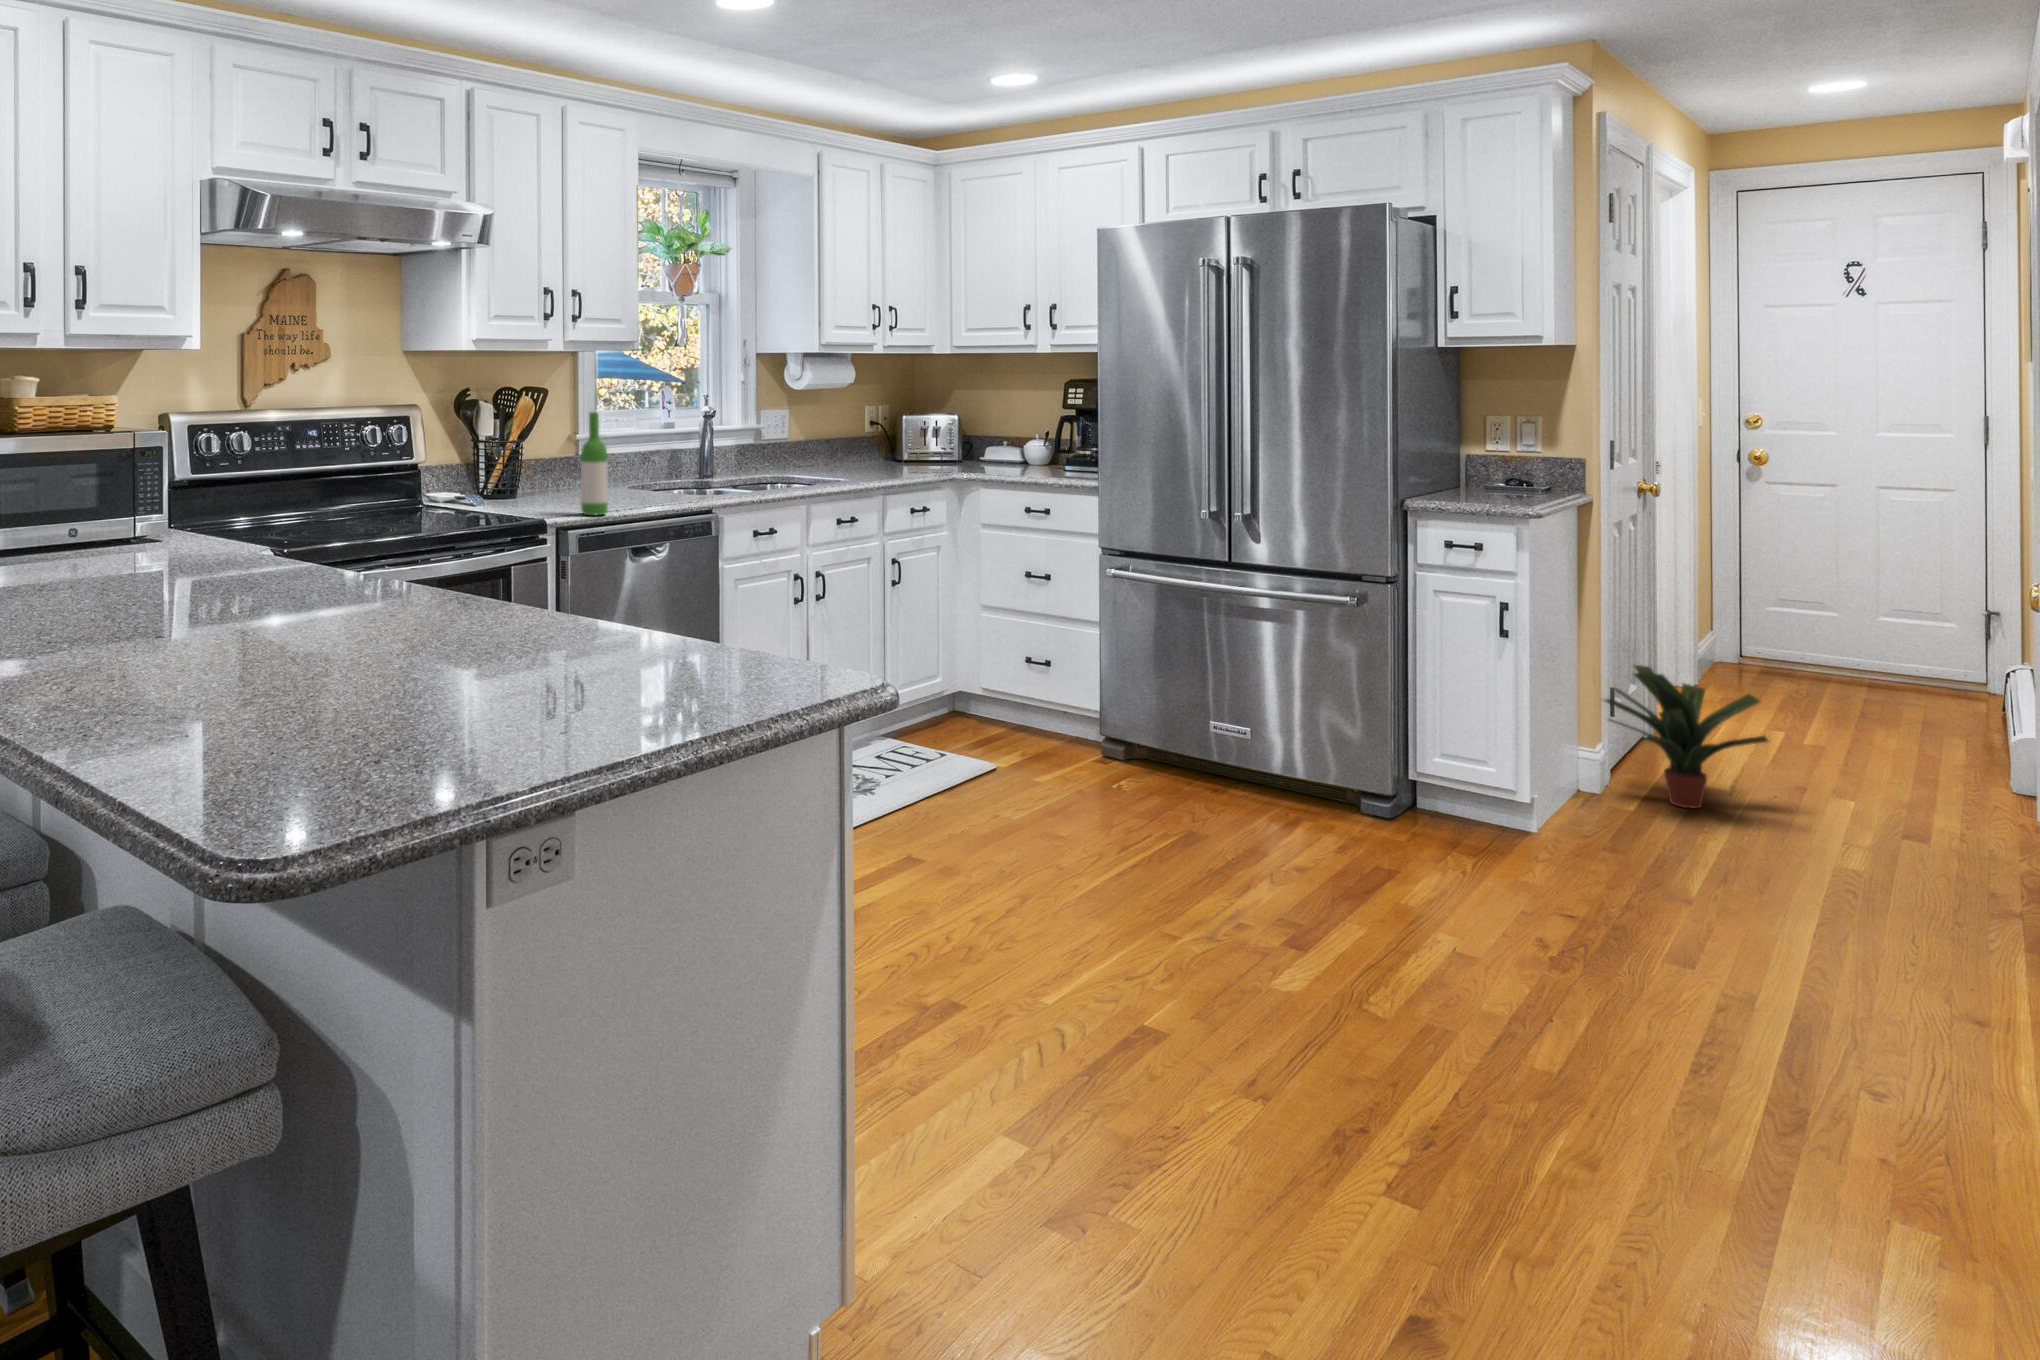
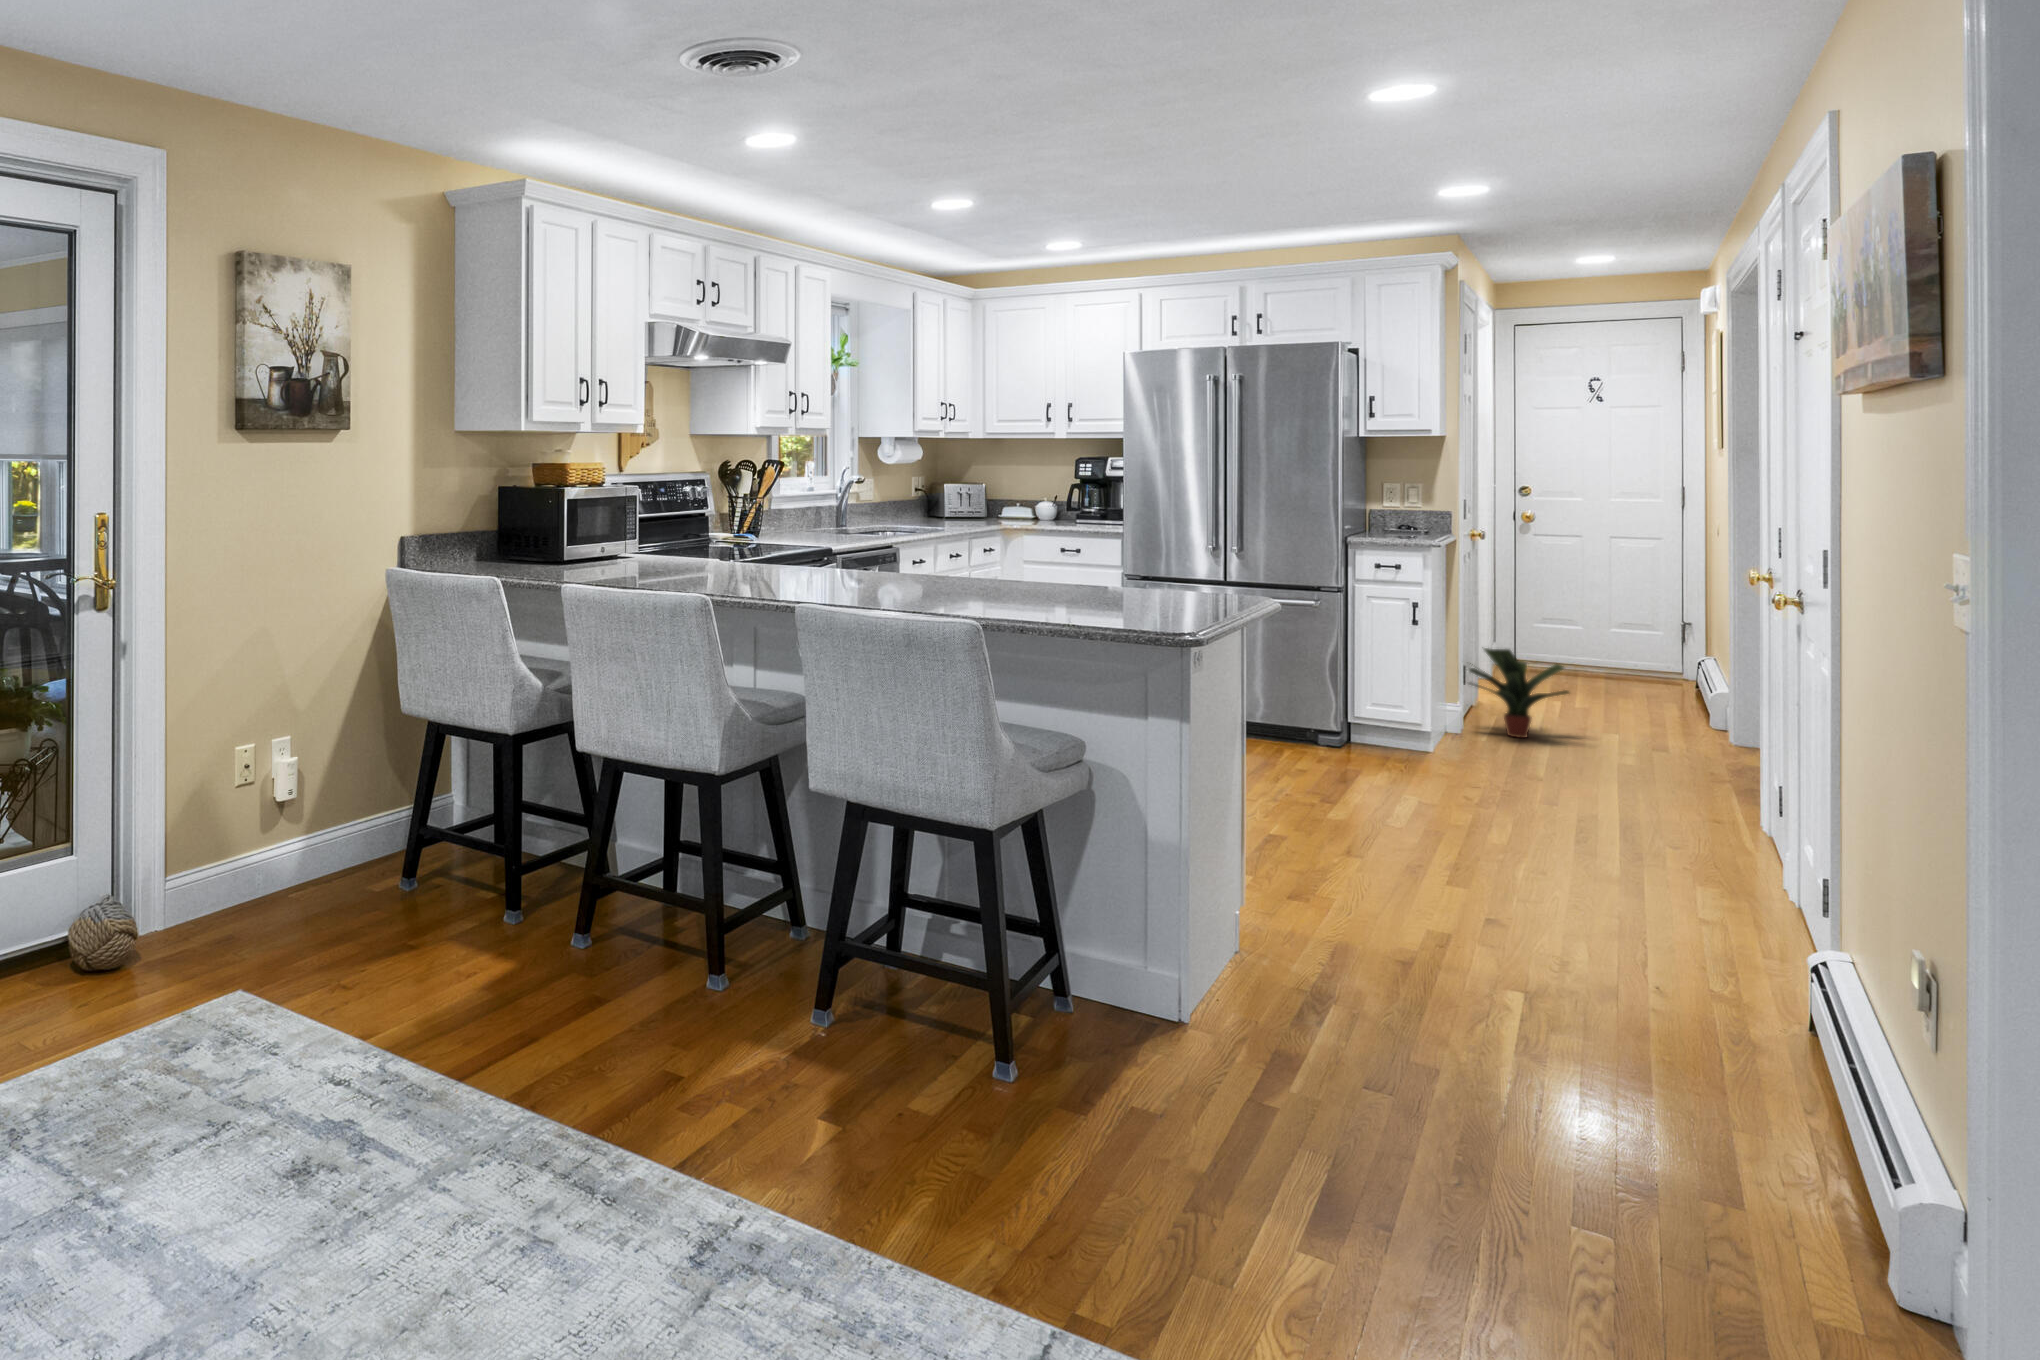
wine bottle: present [581,412,608,515] -> none [822,477,840,546]

